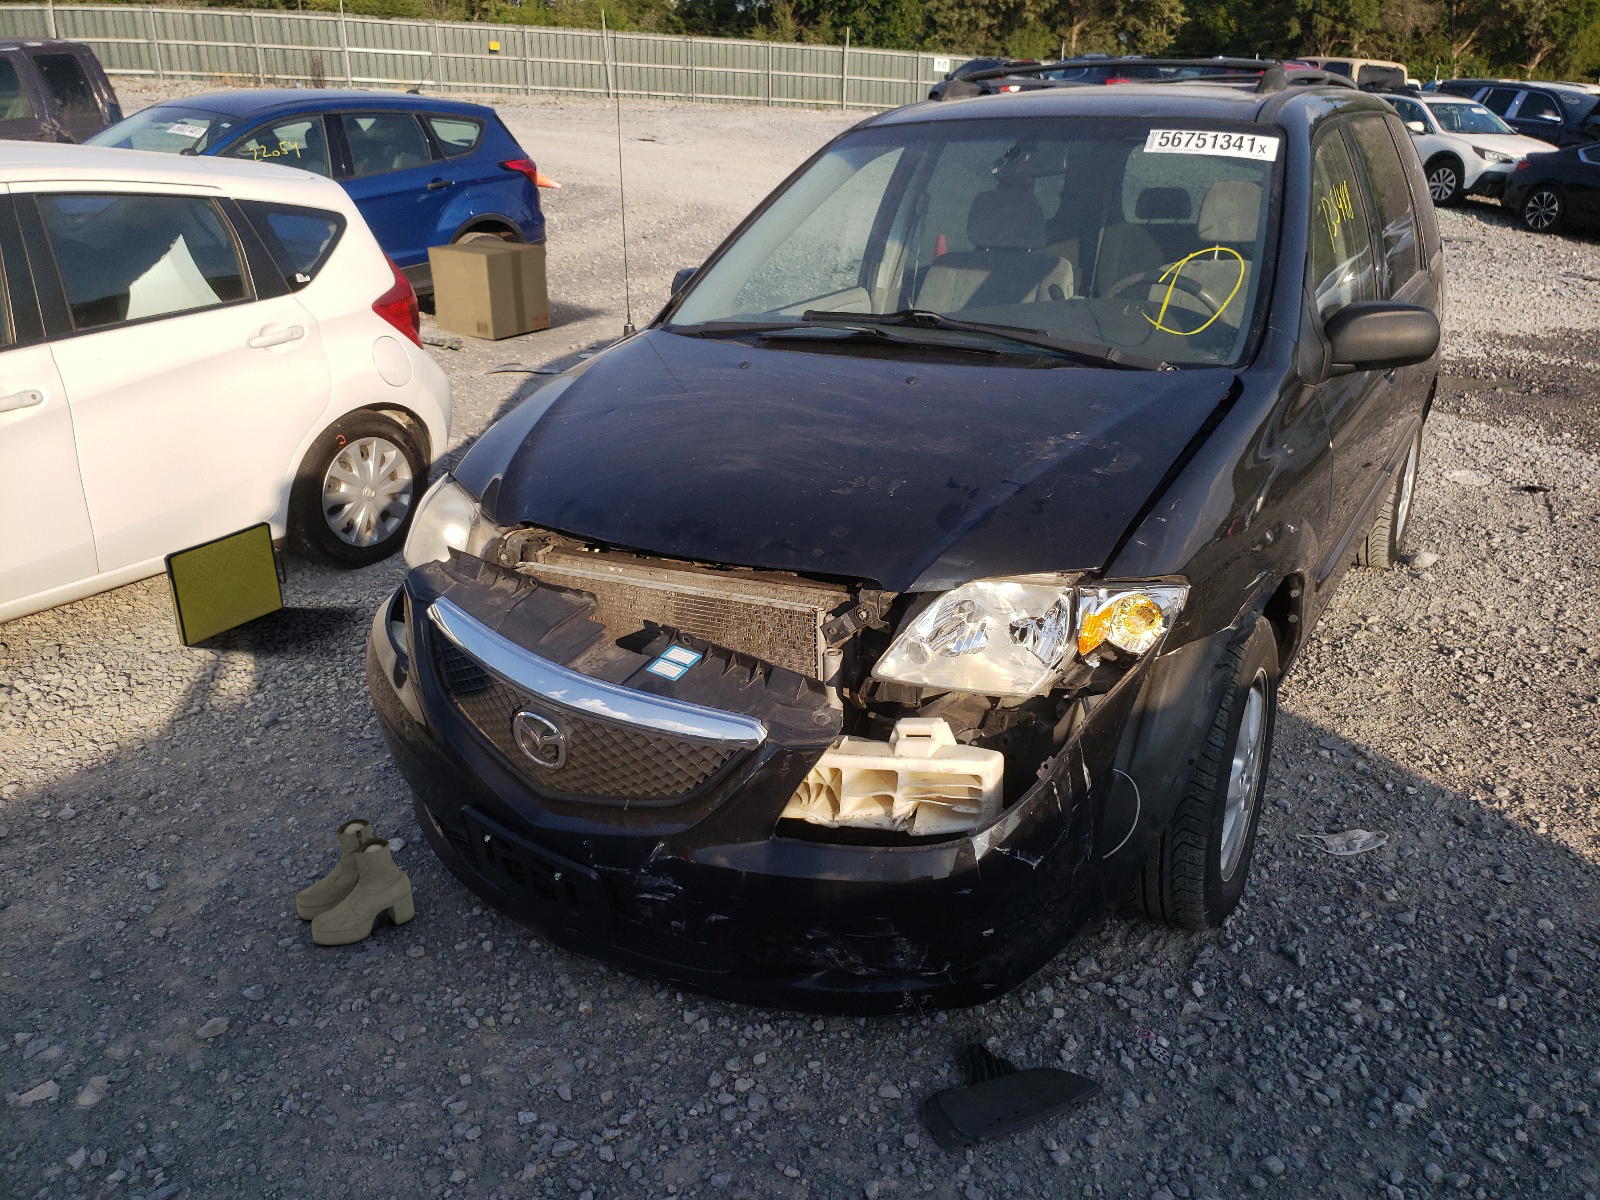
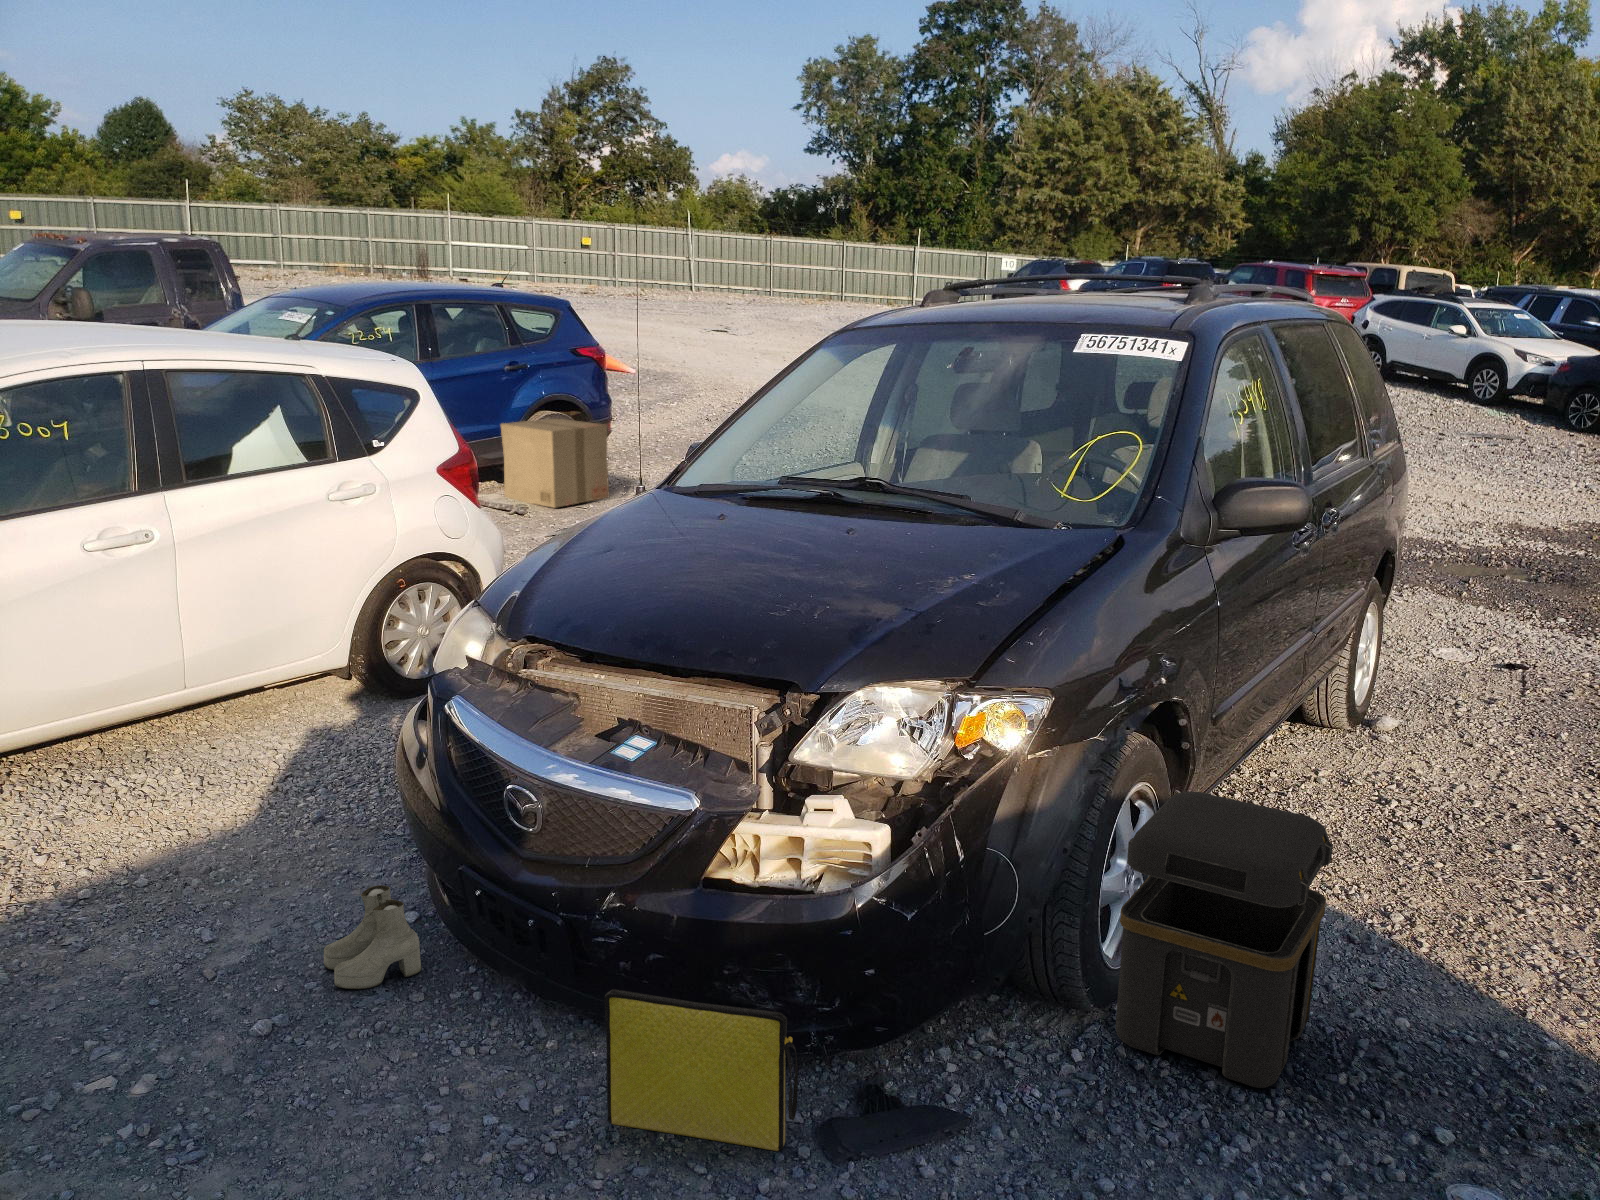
bag: present [164,521,287,646] -> present [604,989,798,1151]
toolbox: none [1235,678,1497,1020] -> present [1115,791,1333,1088]

